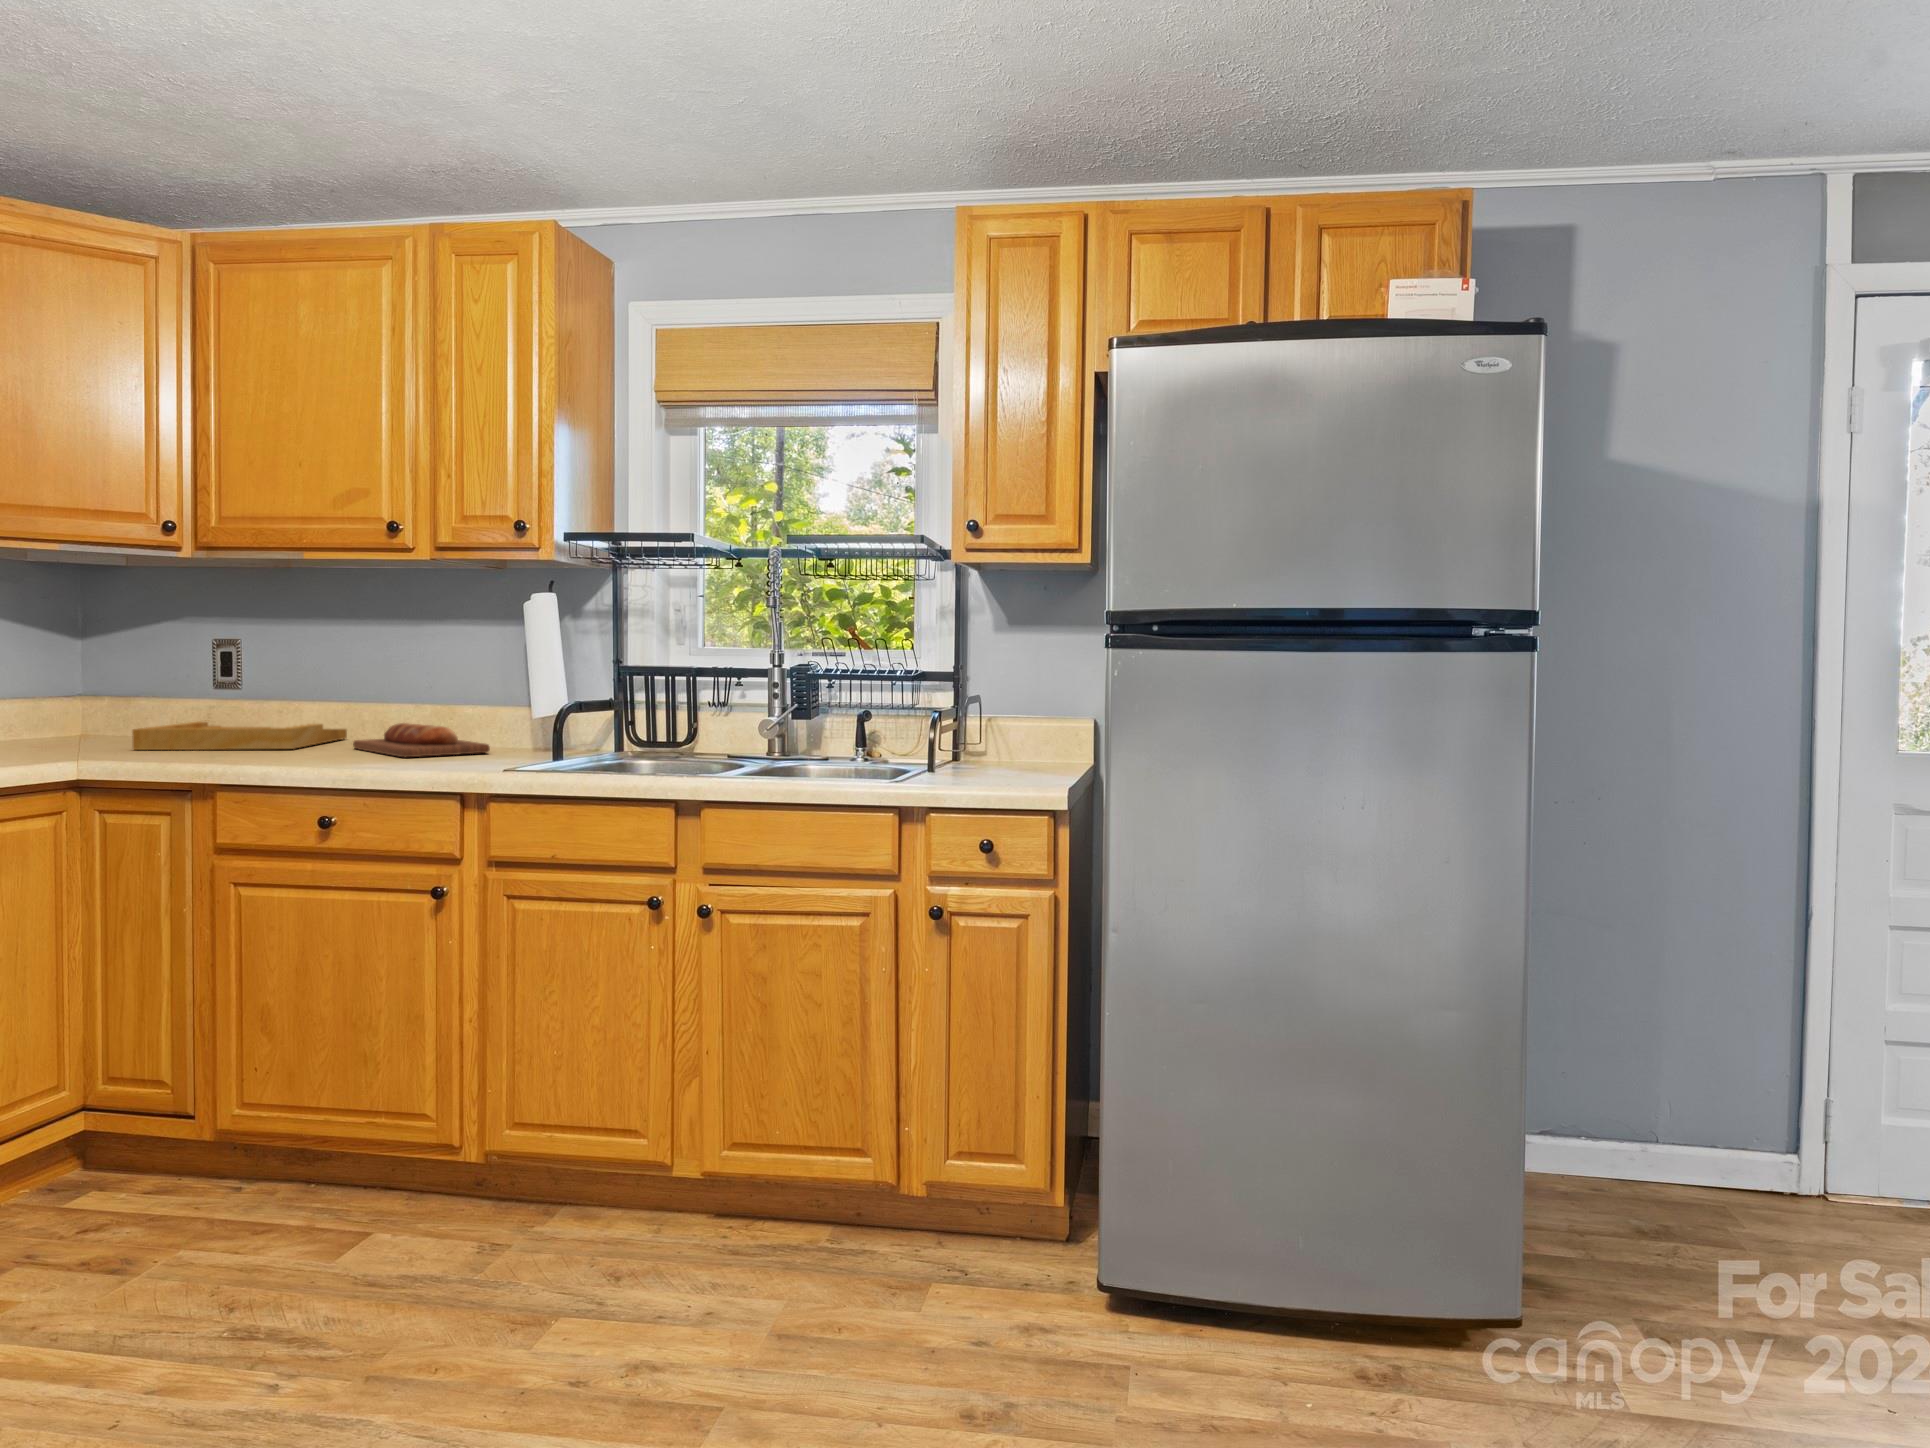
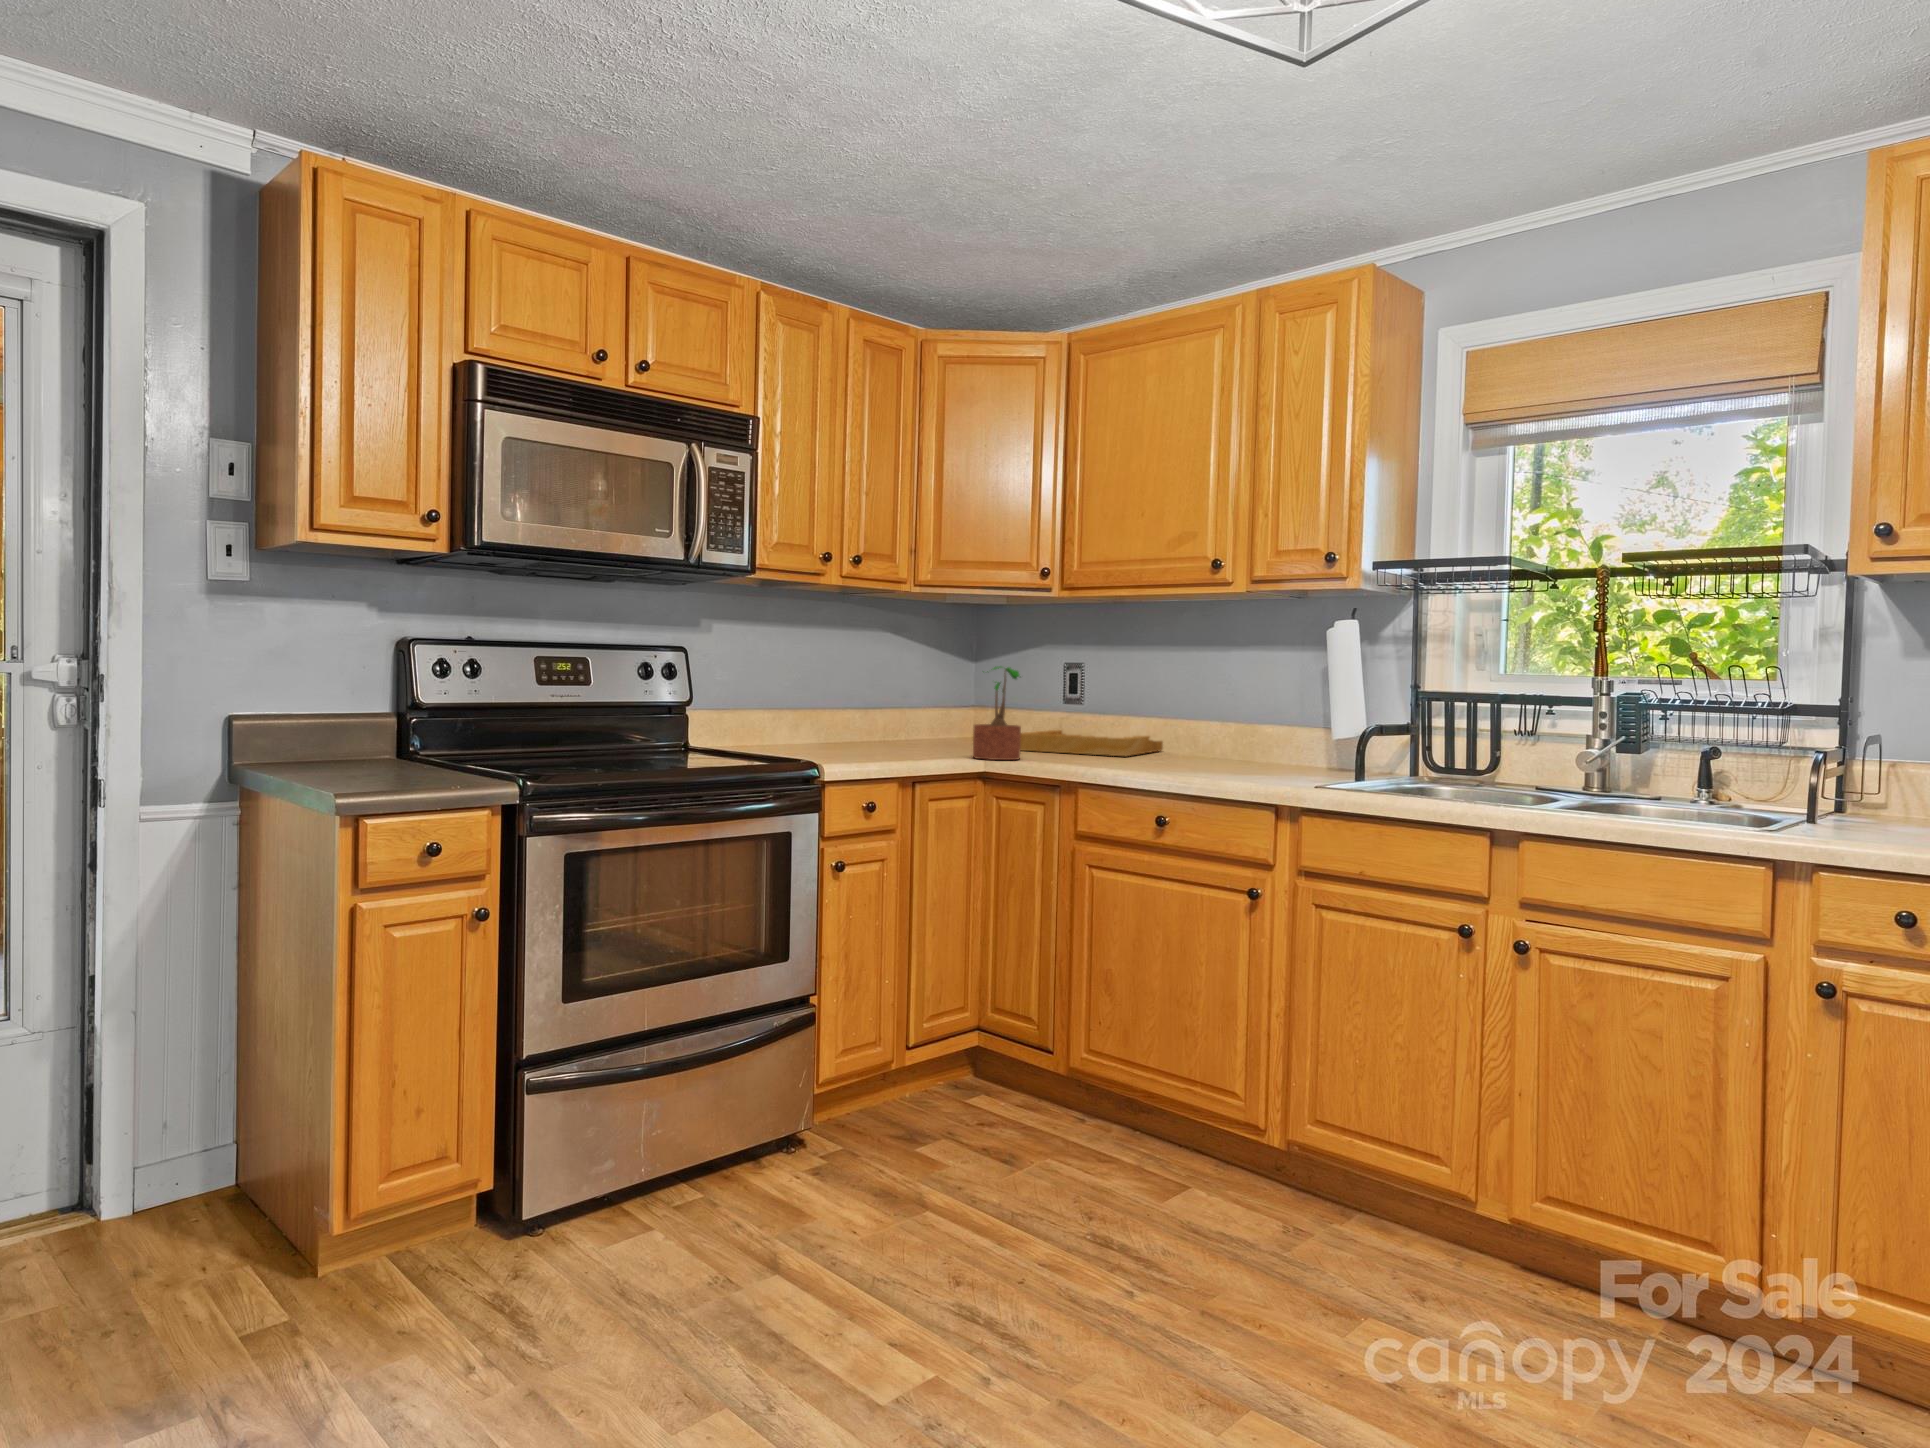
potted plant: none [59,646,135,766] -> present [973,666,1021,760]
bread loaf: present [353,723,490,757] -> none [1172,739,1292,770]

